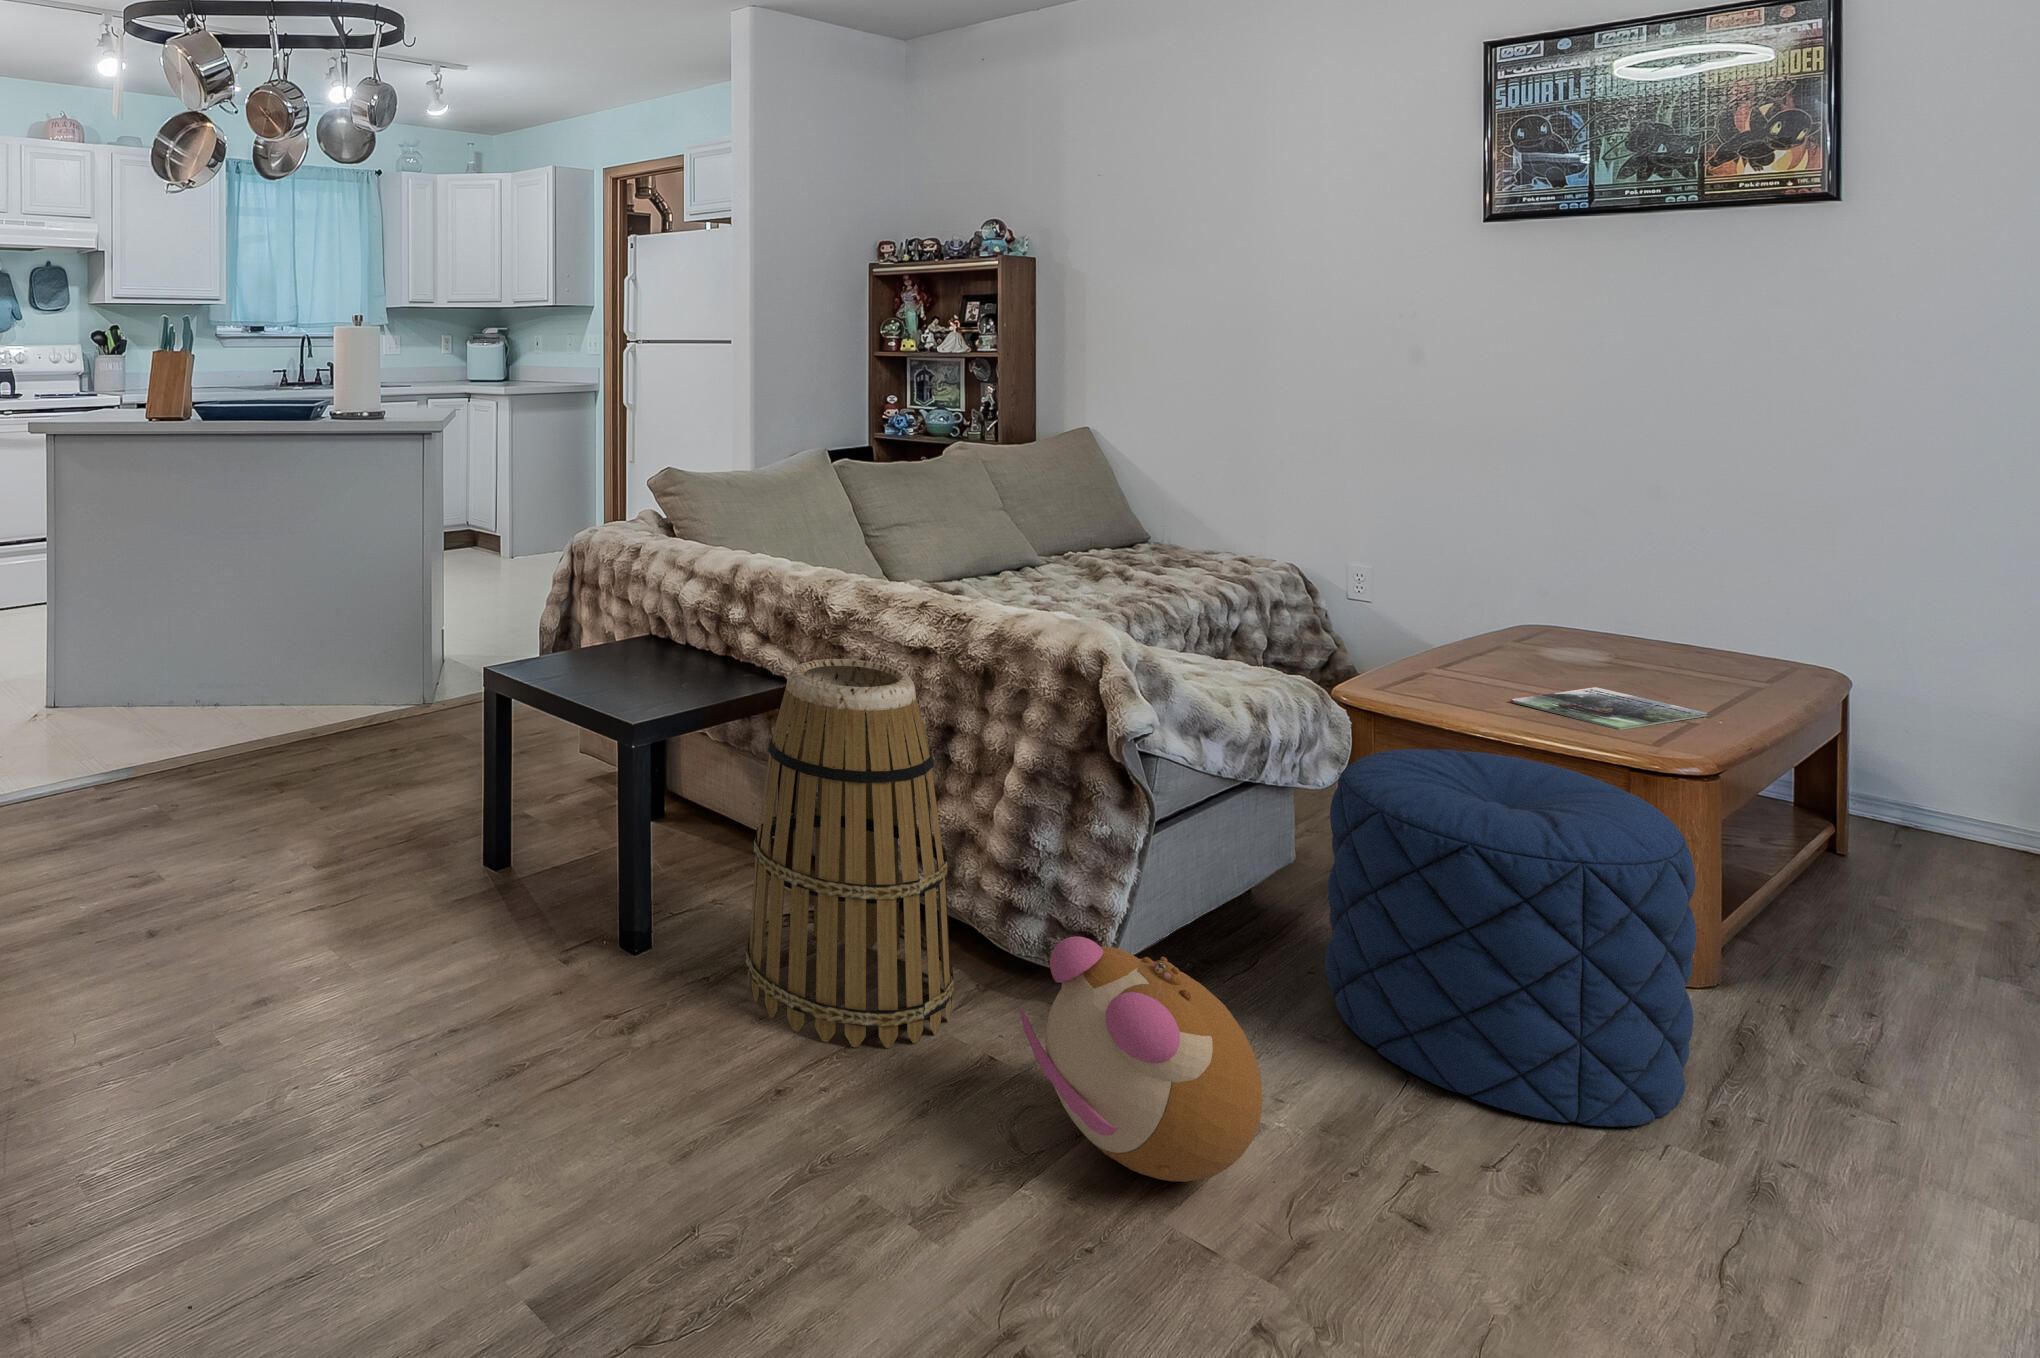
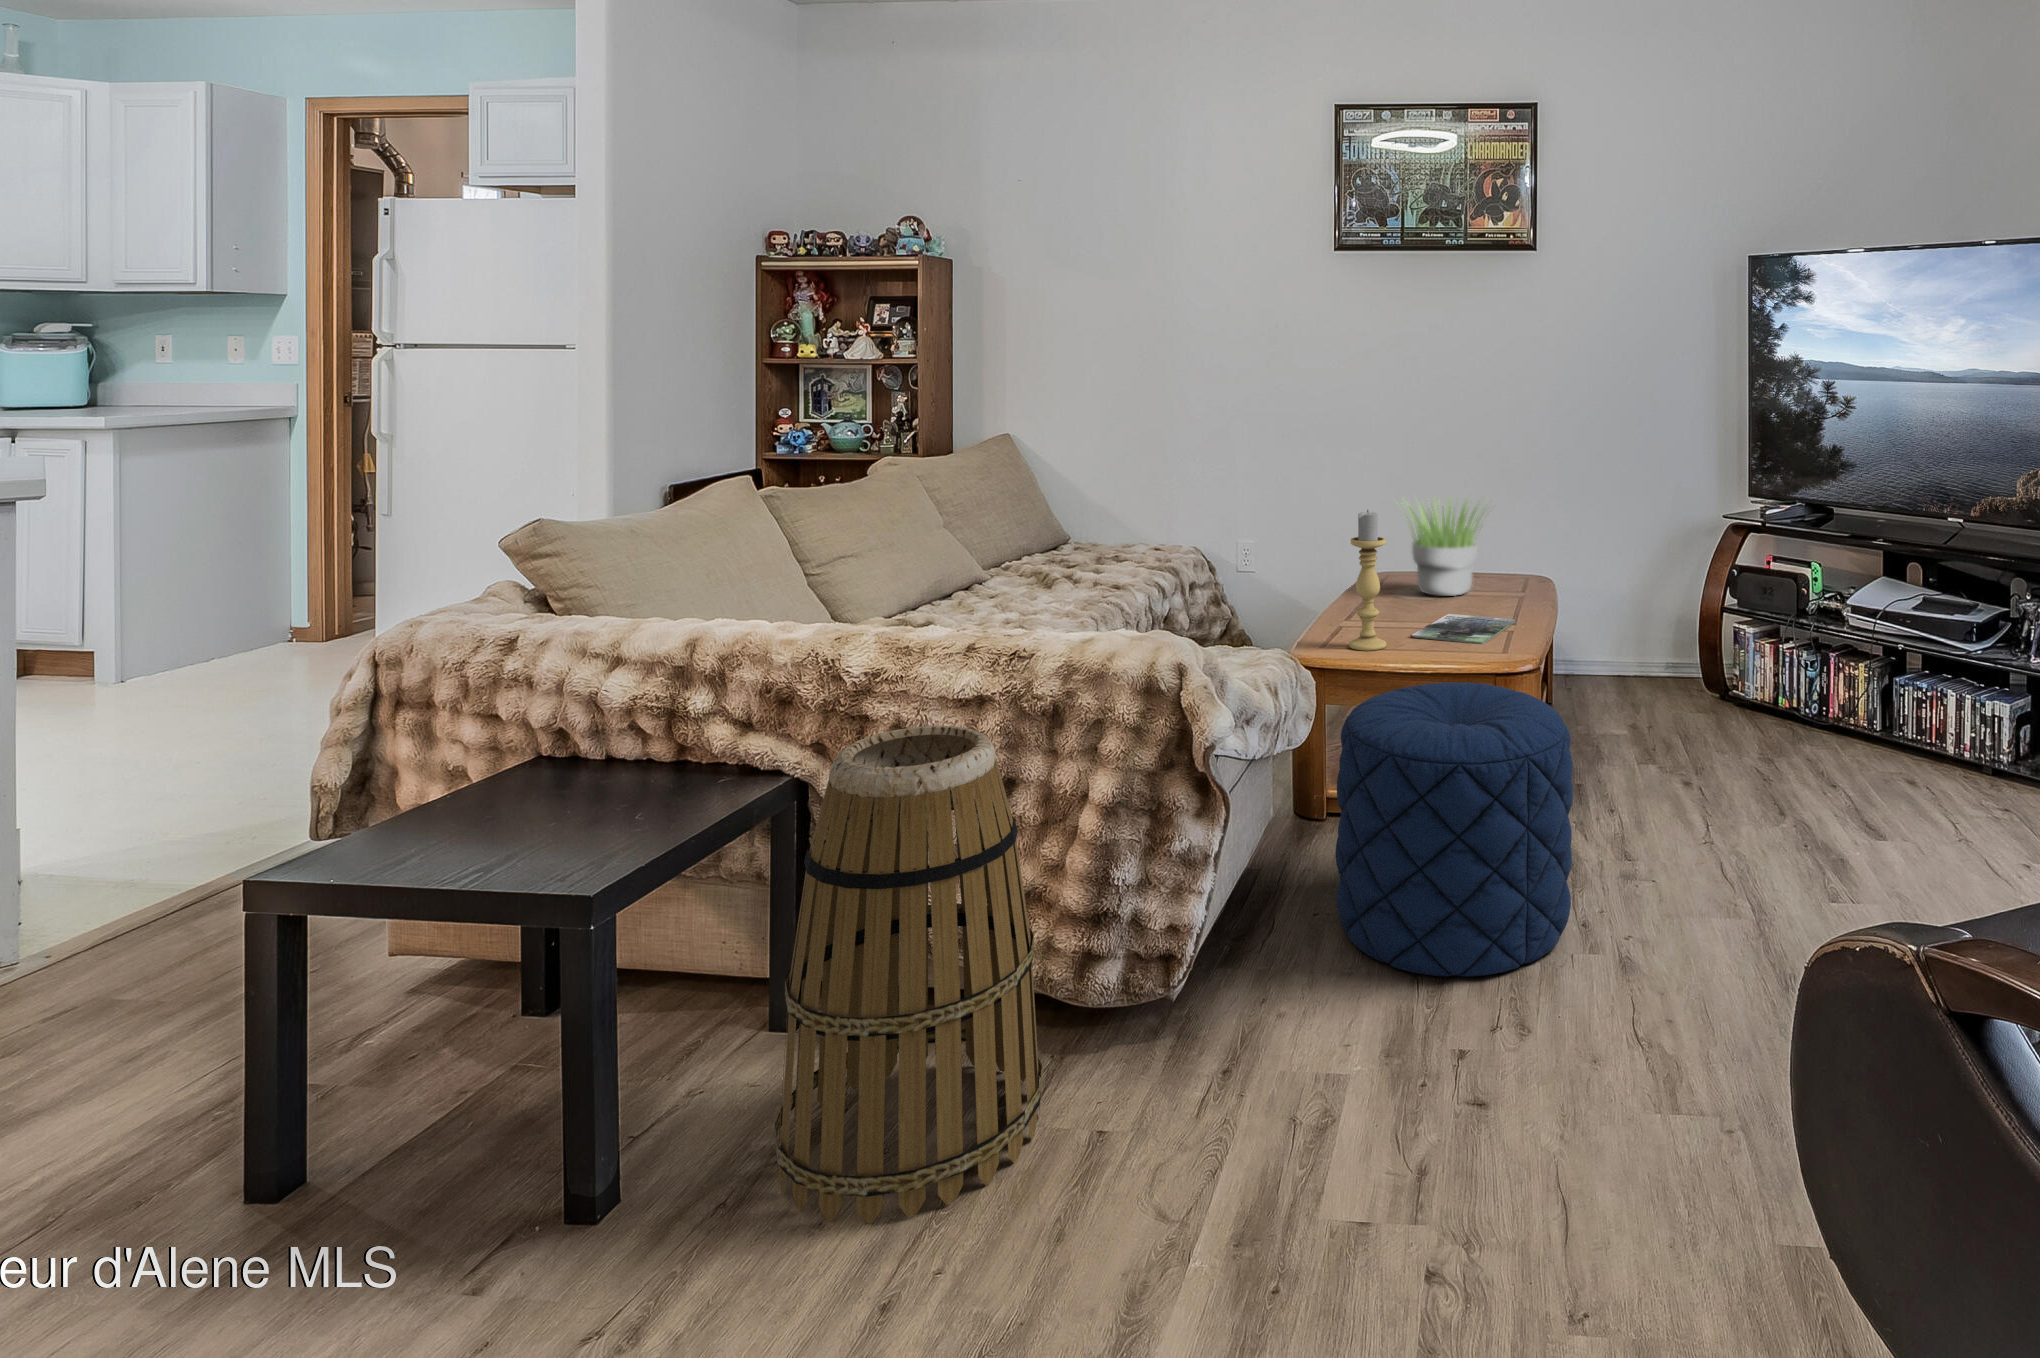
potted plant: none [1529,529,1723,670] -> present [1403,498,1483,596]
candle holder: none [1410,537,1465,706] -> present [1349,510,1386,651]
plush toy: present [1019,936,1262,1182] -> none [1150,956,1379,1188]

